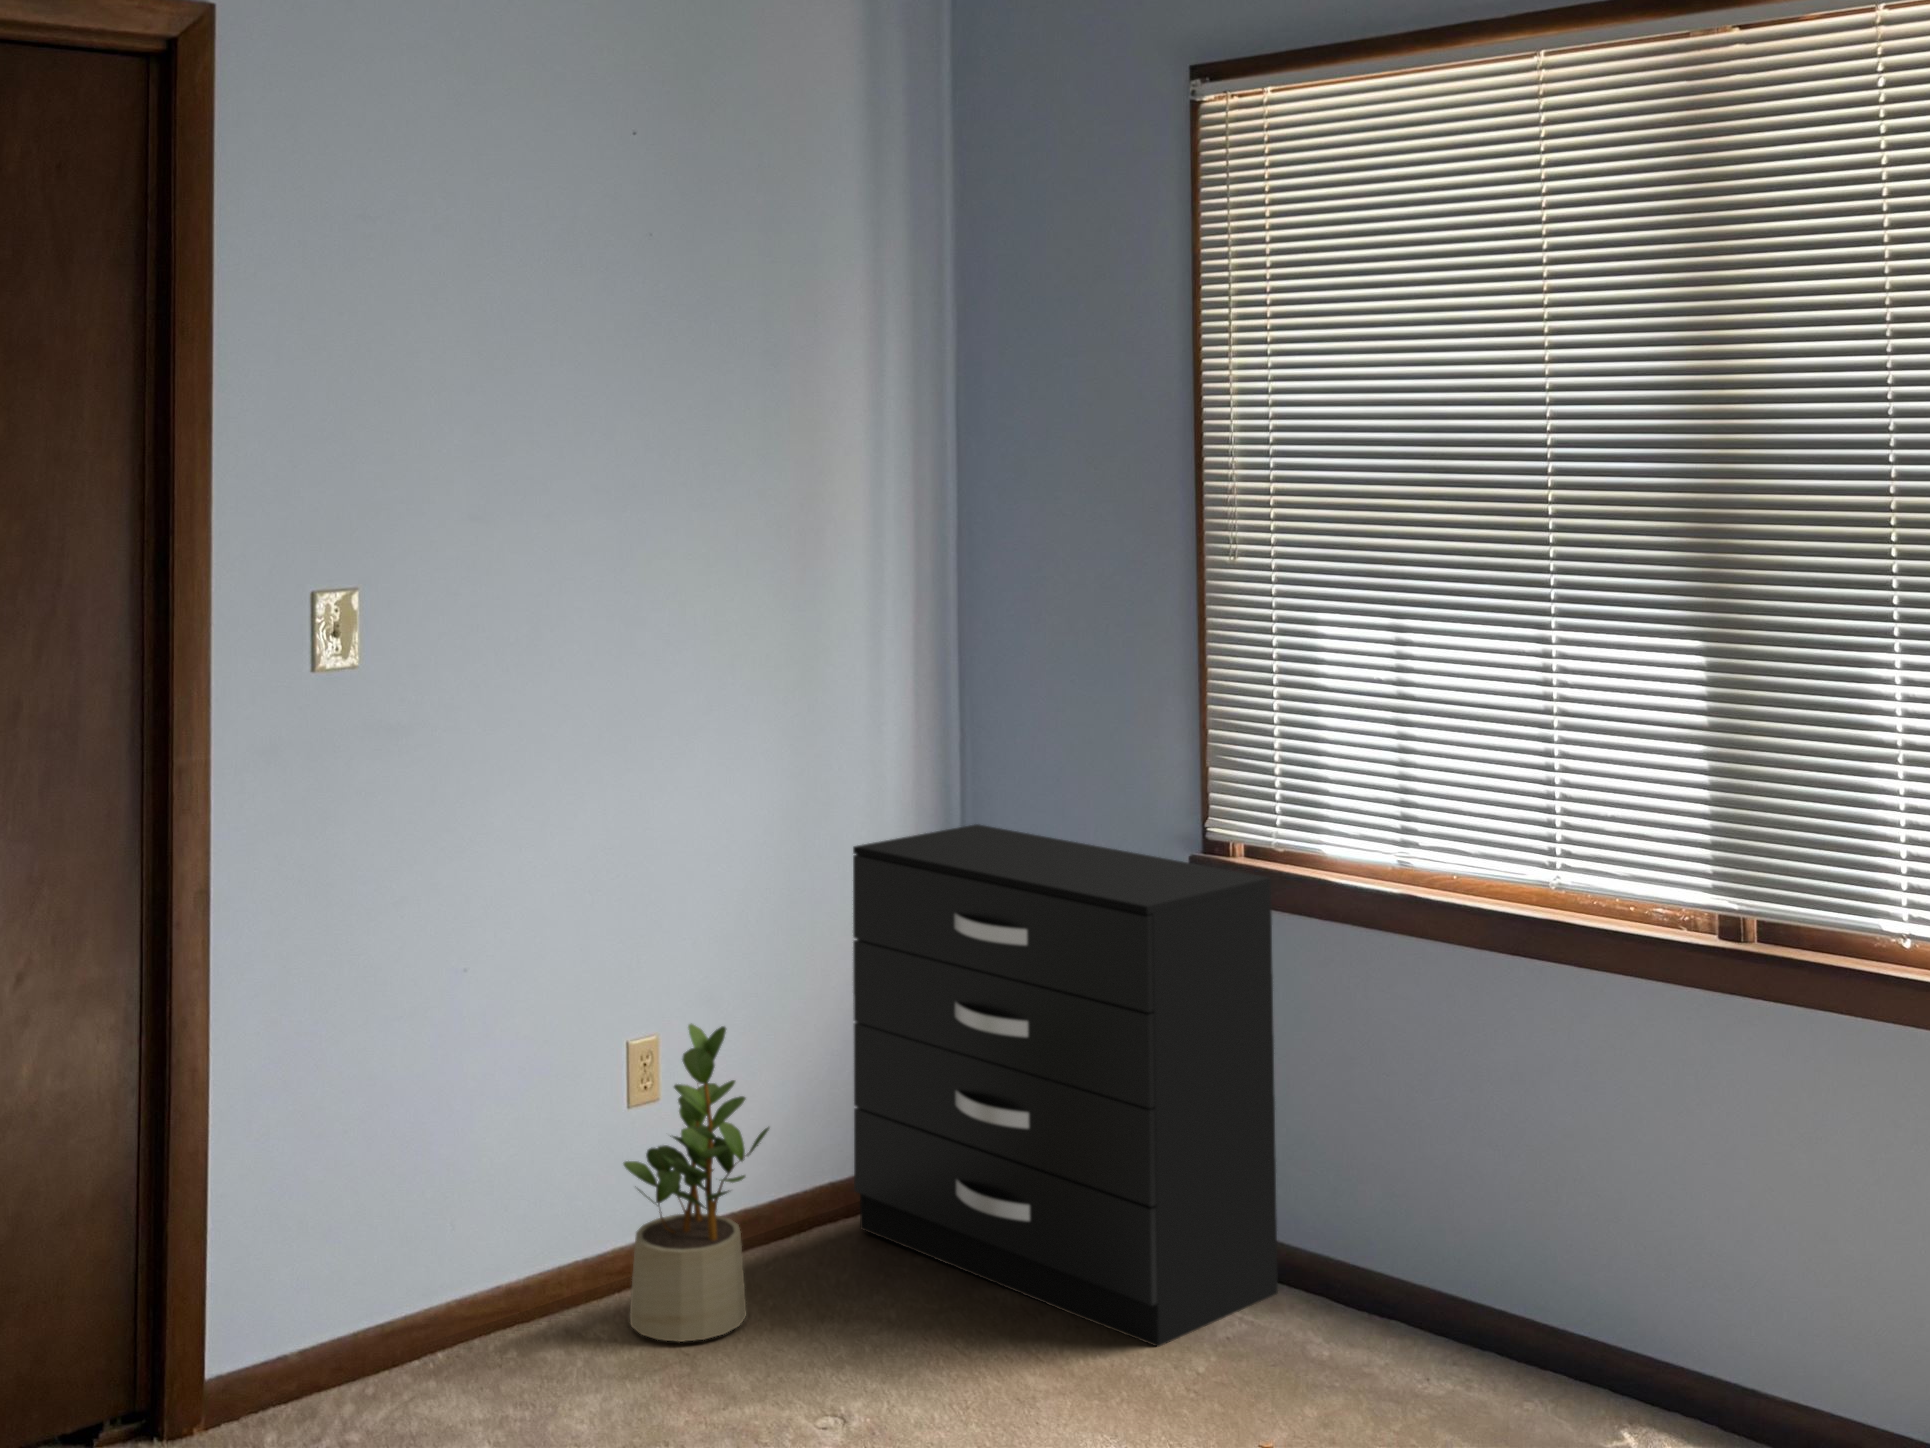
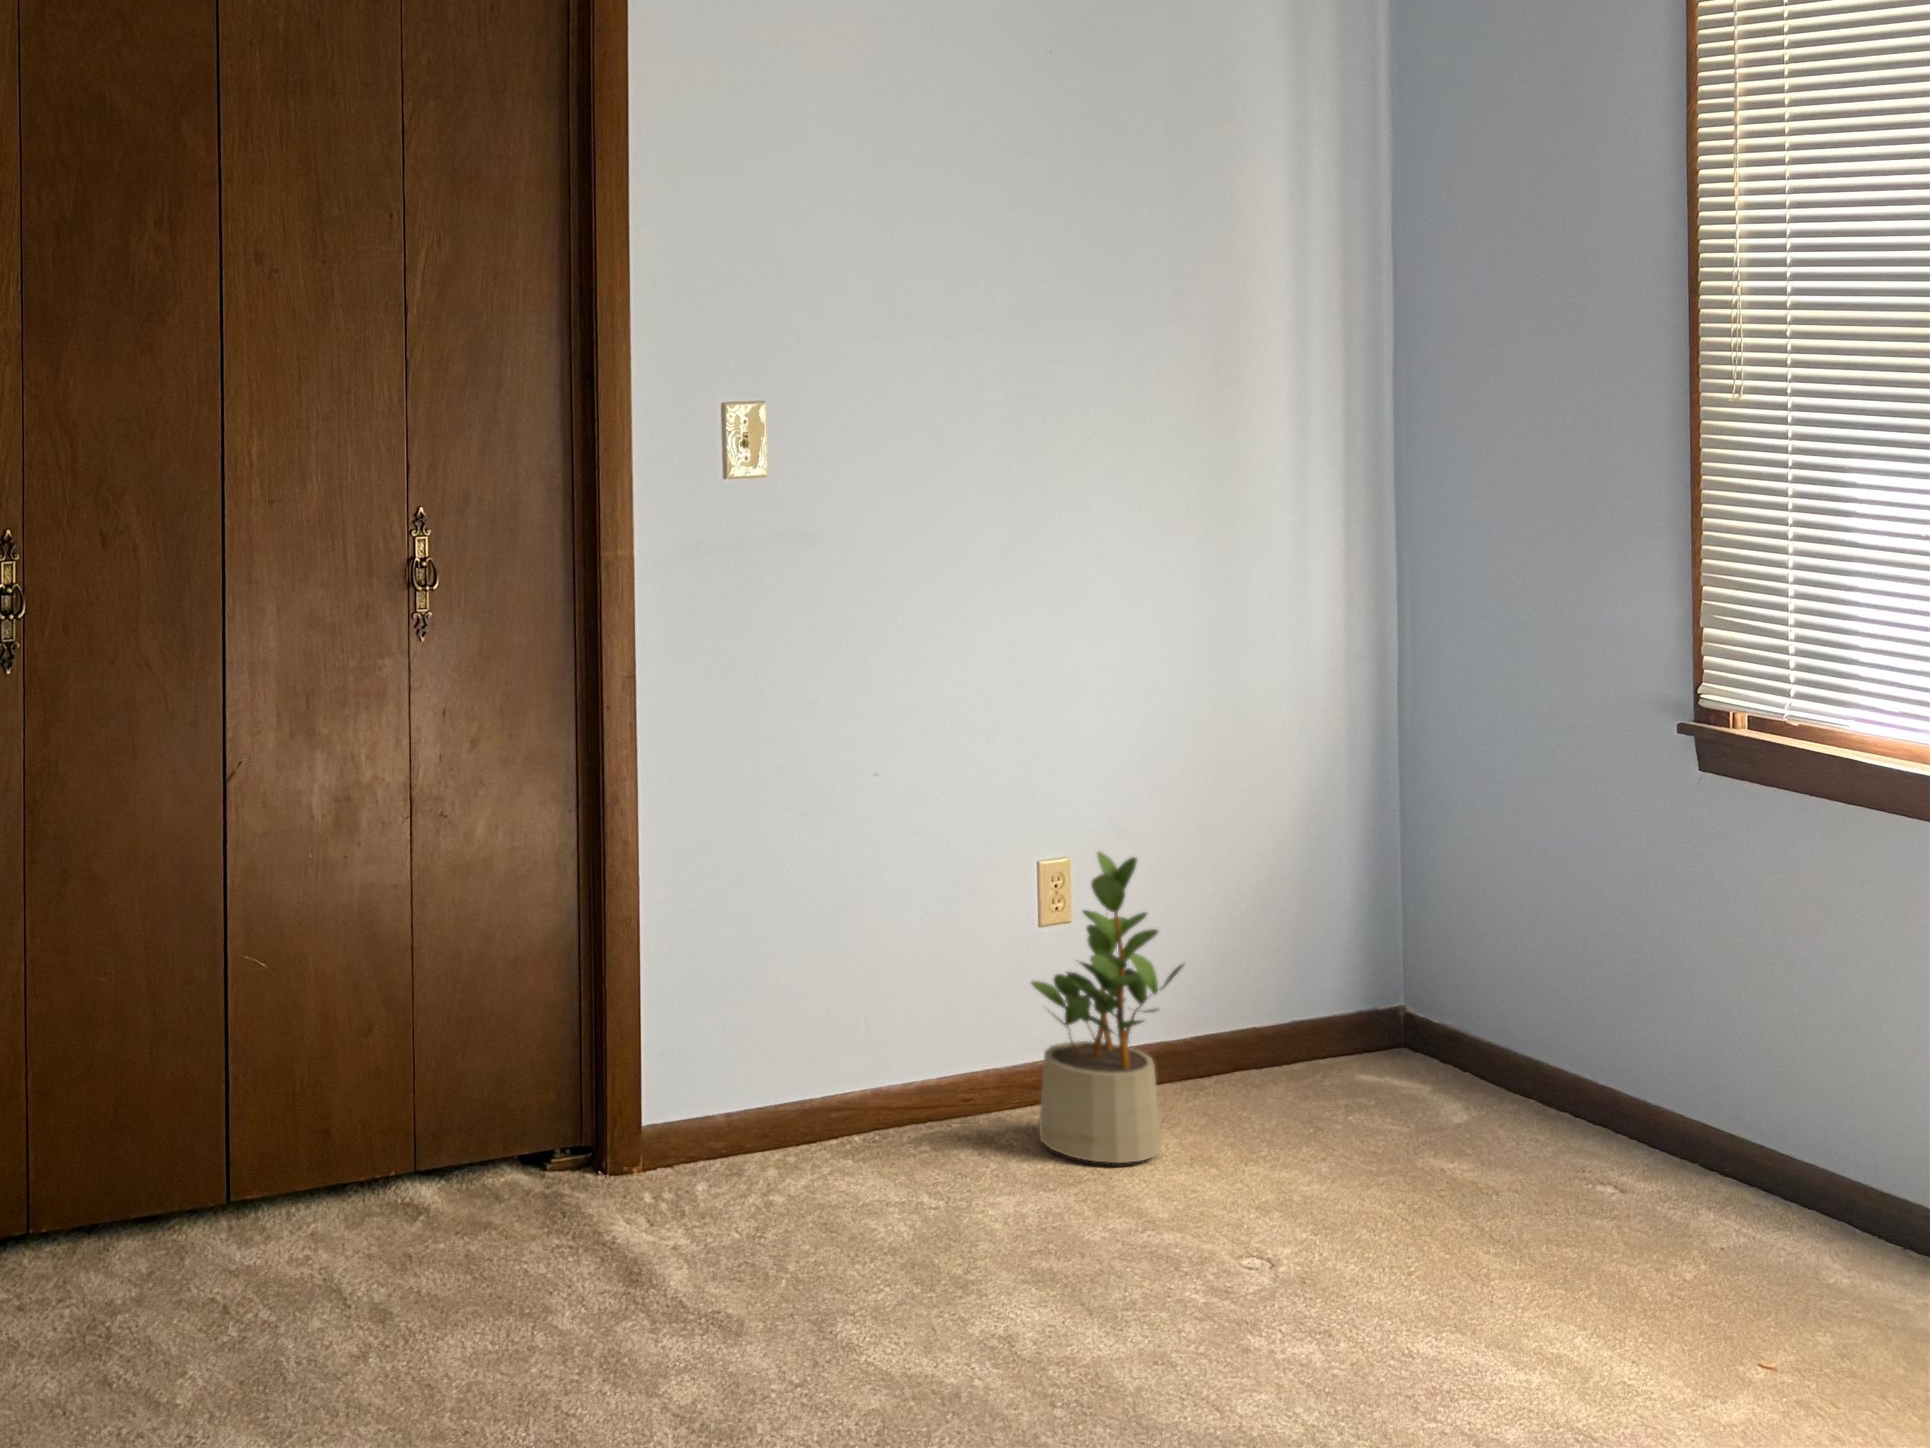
dresser: present [853,824,1278,1347] -> none [1273,683,1791,1246]

